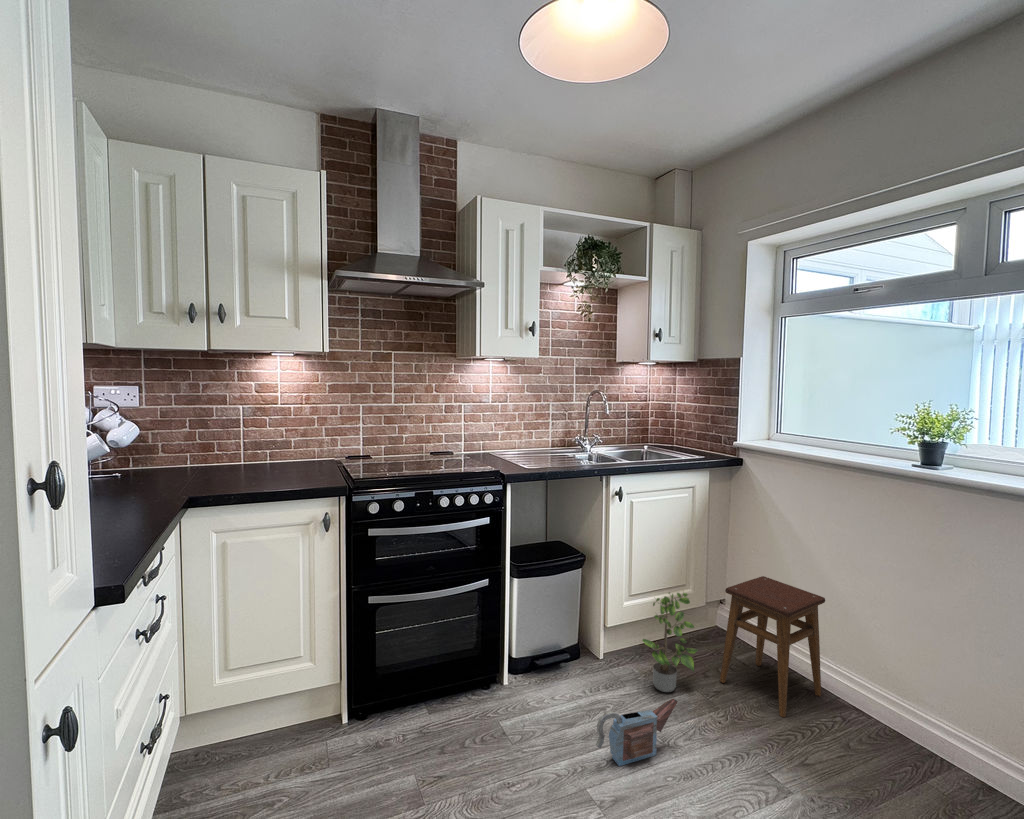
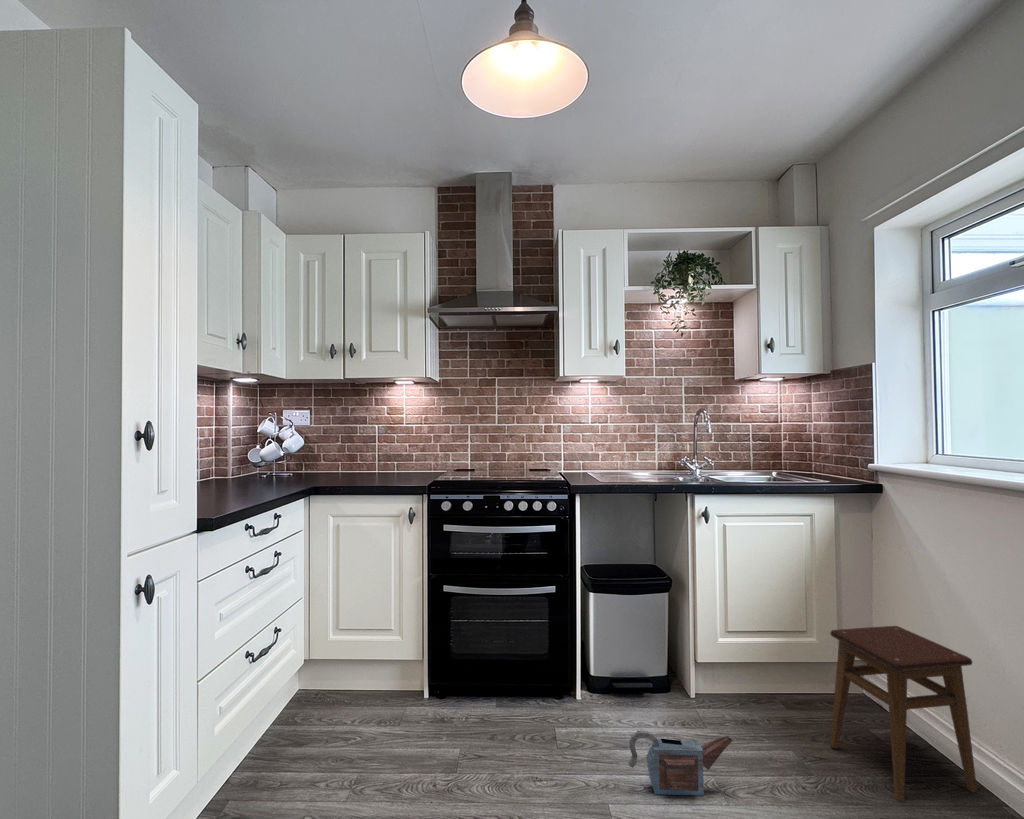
potted plant: present [643,592,698,692] -> none [725,624,799,742]

